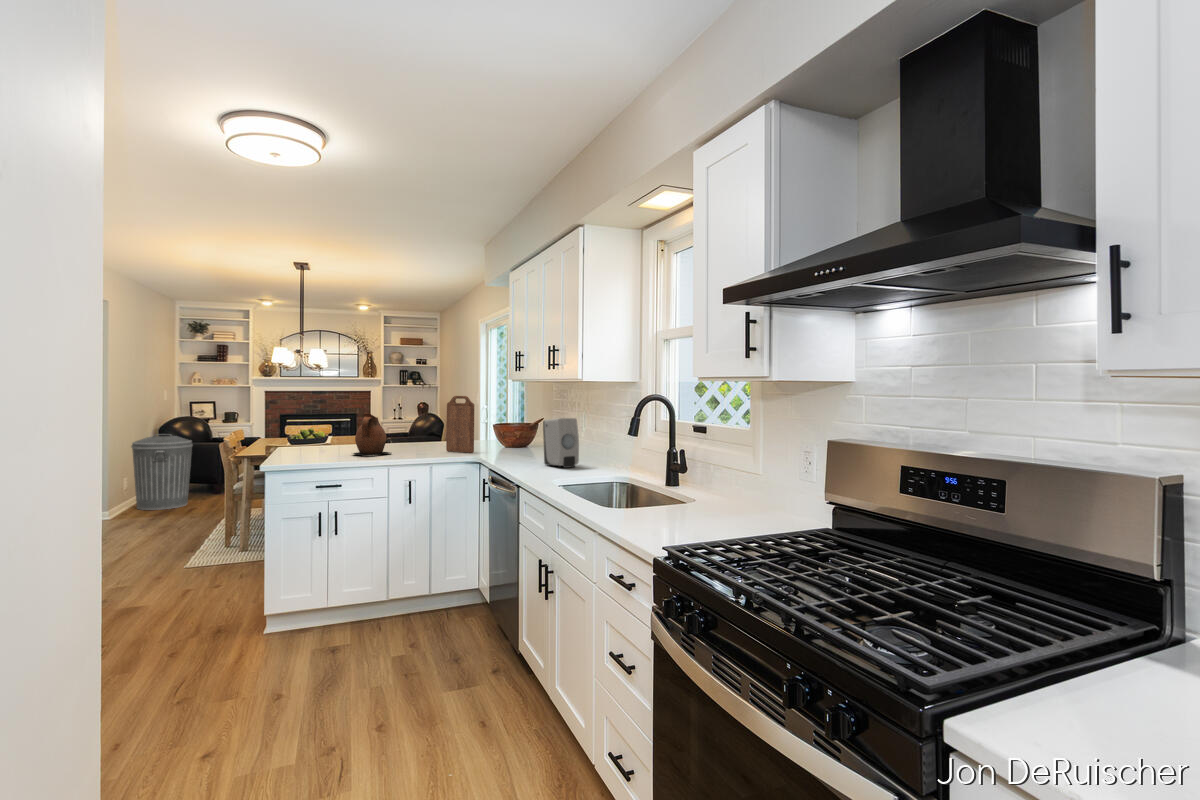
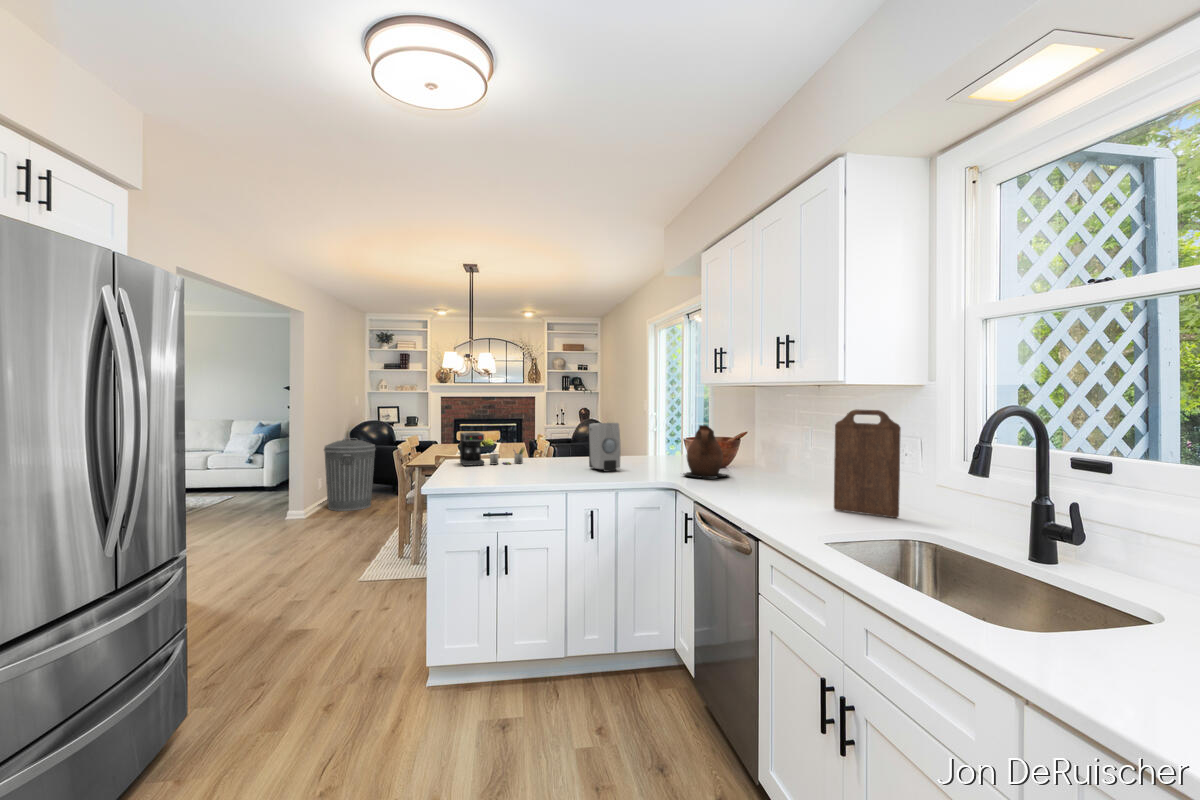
cutting board: present [446,396,474,453] -> present [834,409,901,518]
ceramic pitcher: present [353,413,391,455] -> present [684,425,729,478]
soap dispenser: present [543,418,579,468] -> present [588,423,621,472]
coffee maker: none [292,422,354,451] -> present [460,432,524,466]

